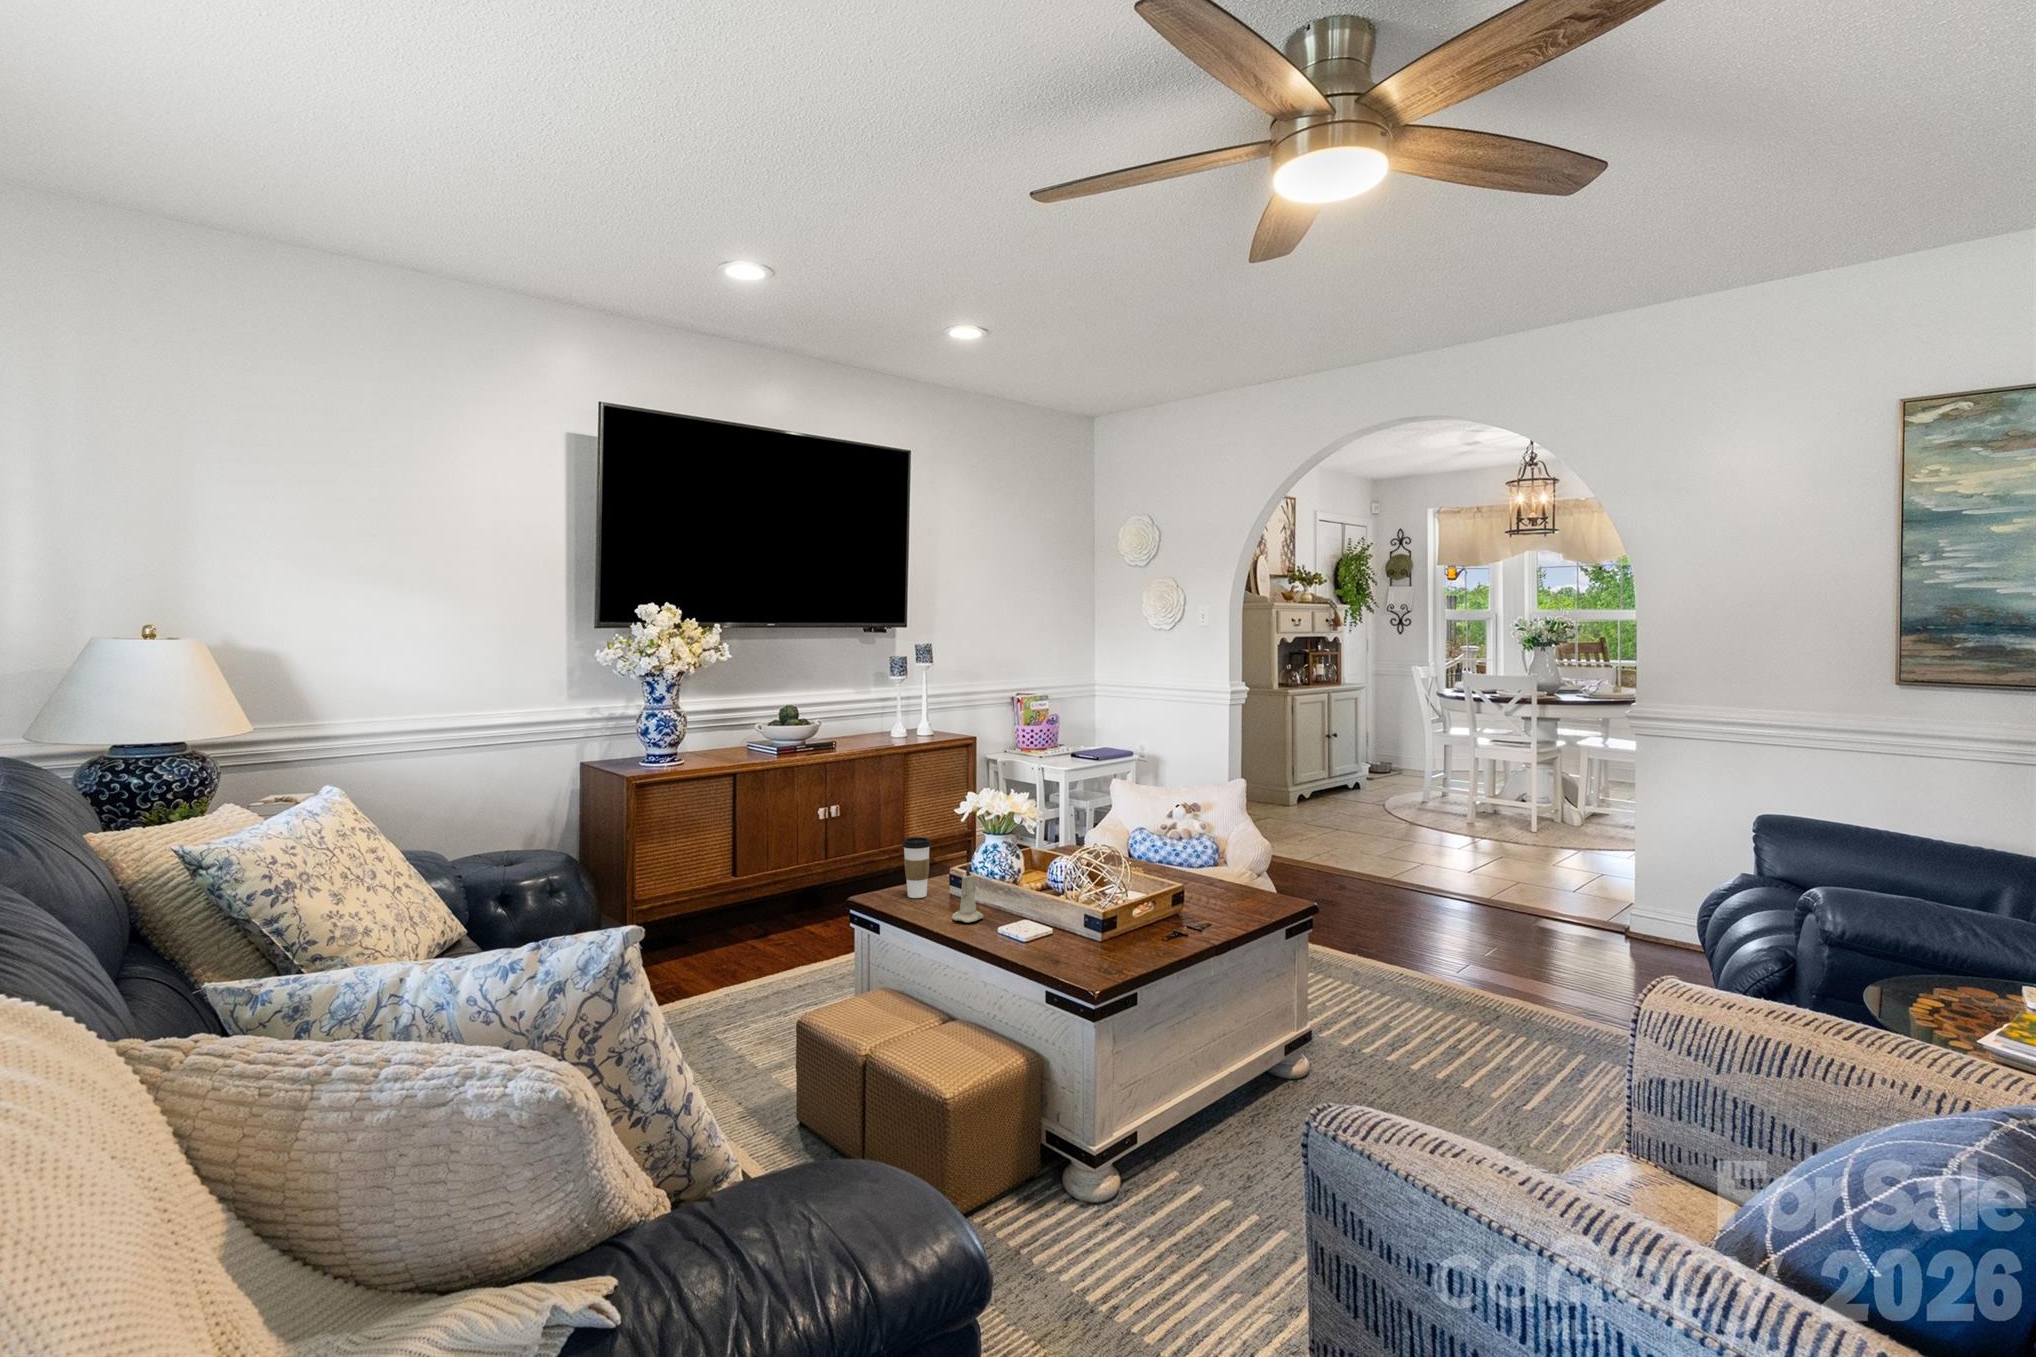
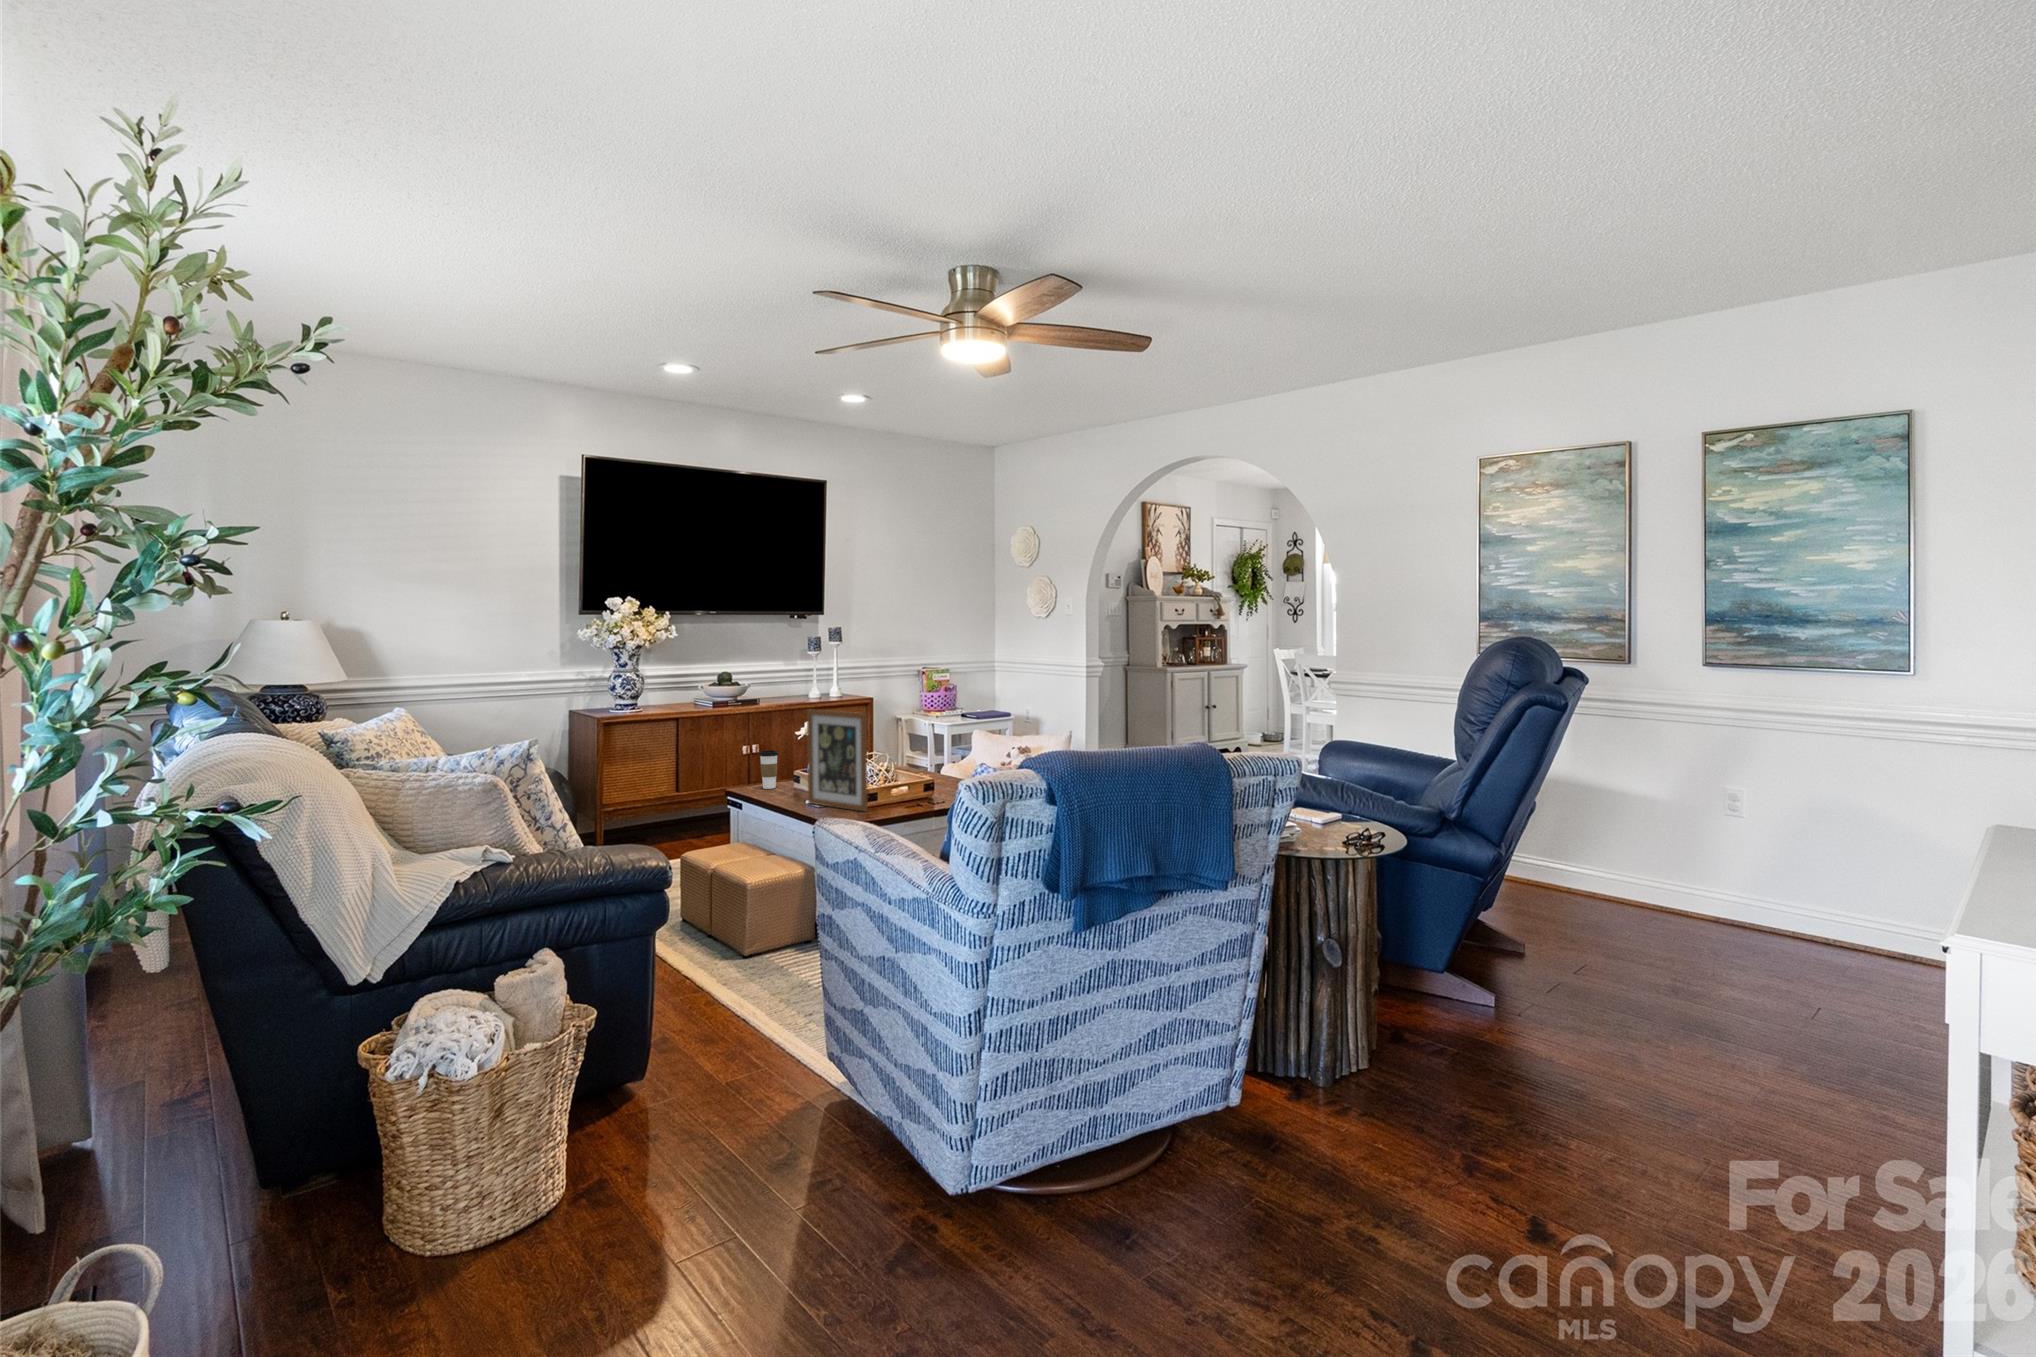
picture frame: none [1007,782,1123,956] -> present [807,709,867,812]
candle: present [952,863,983,922] -> none [781,762,801,799]

